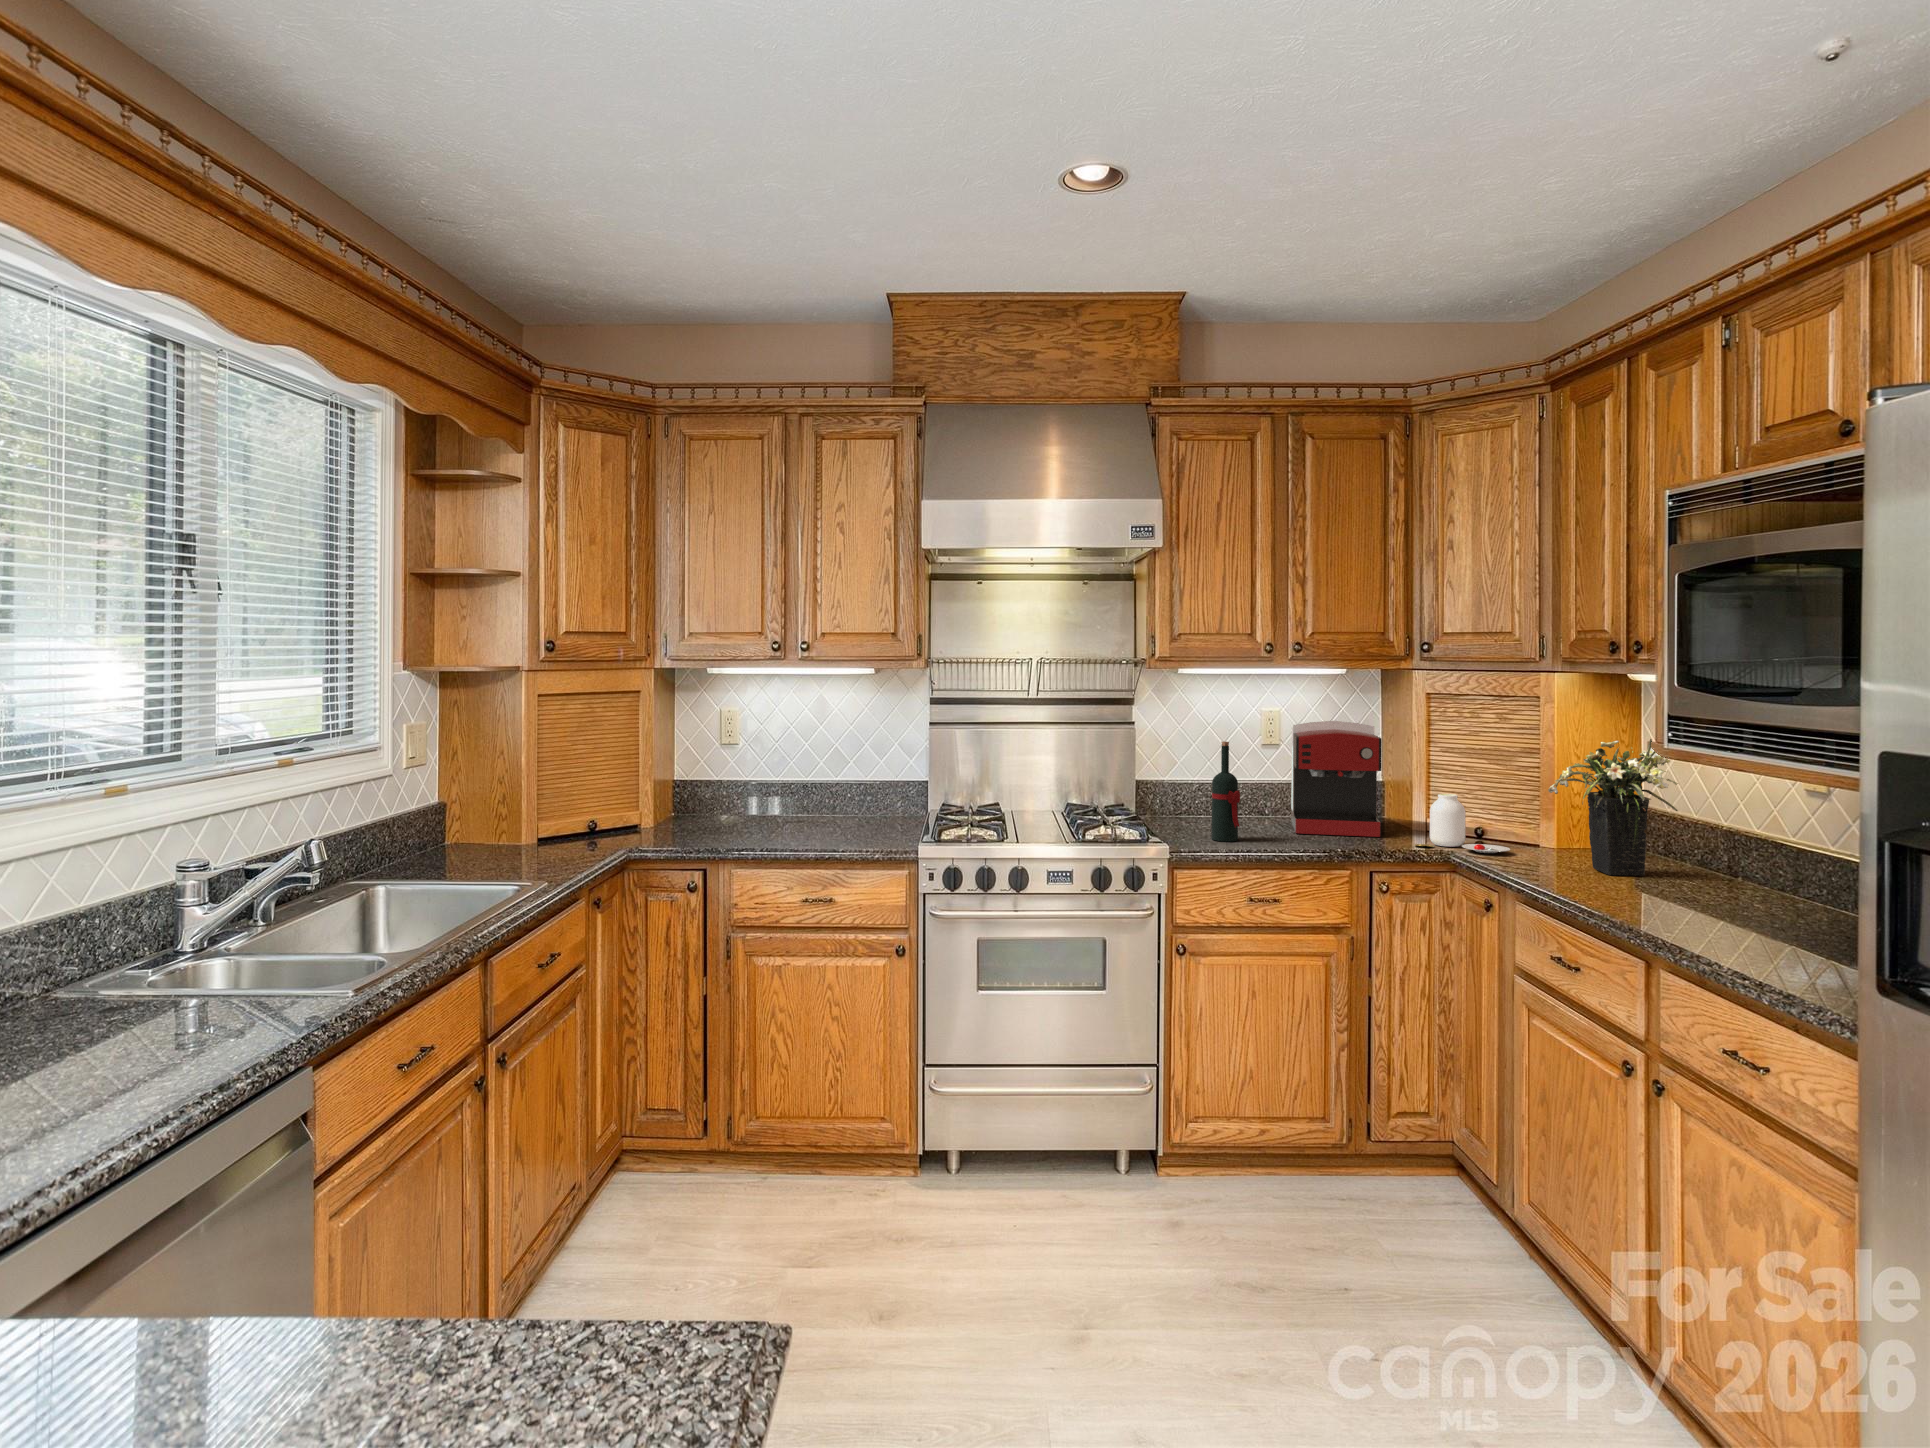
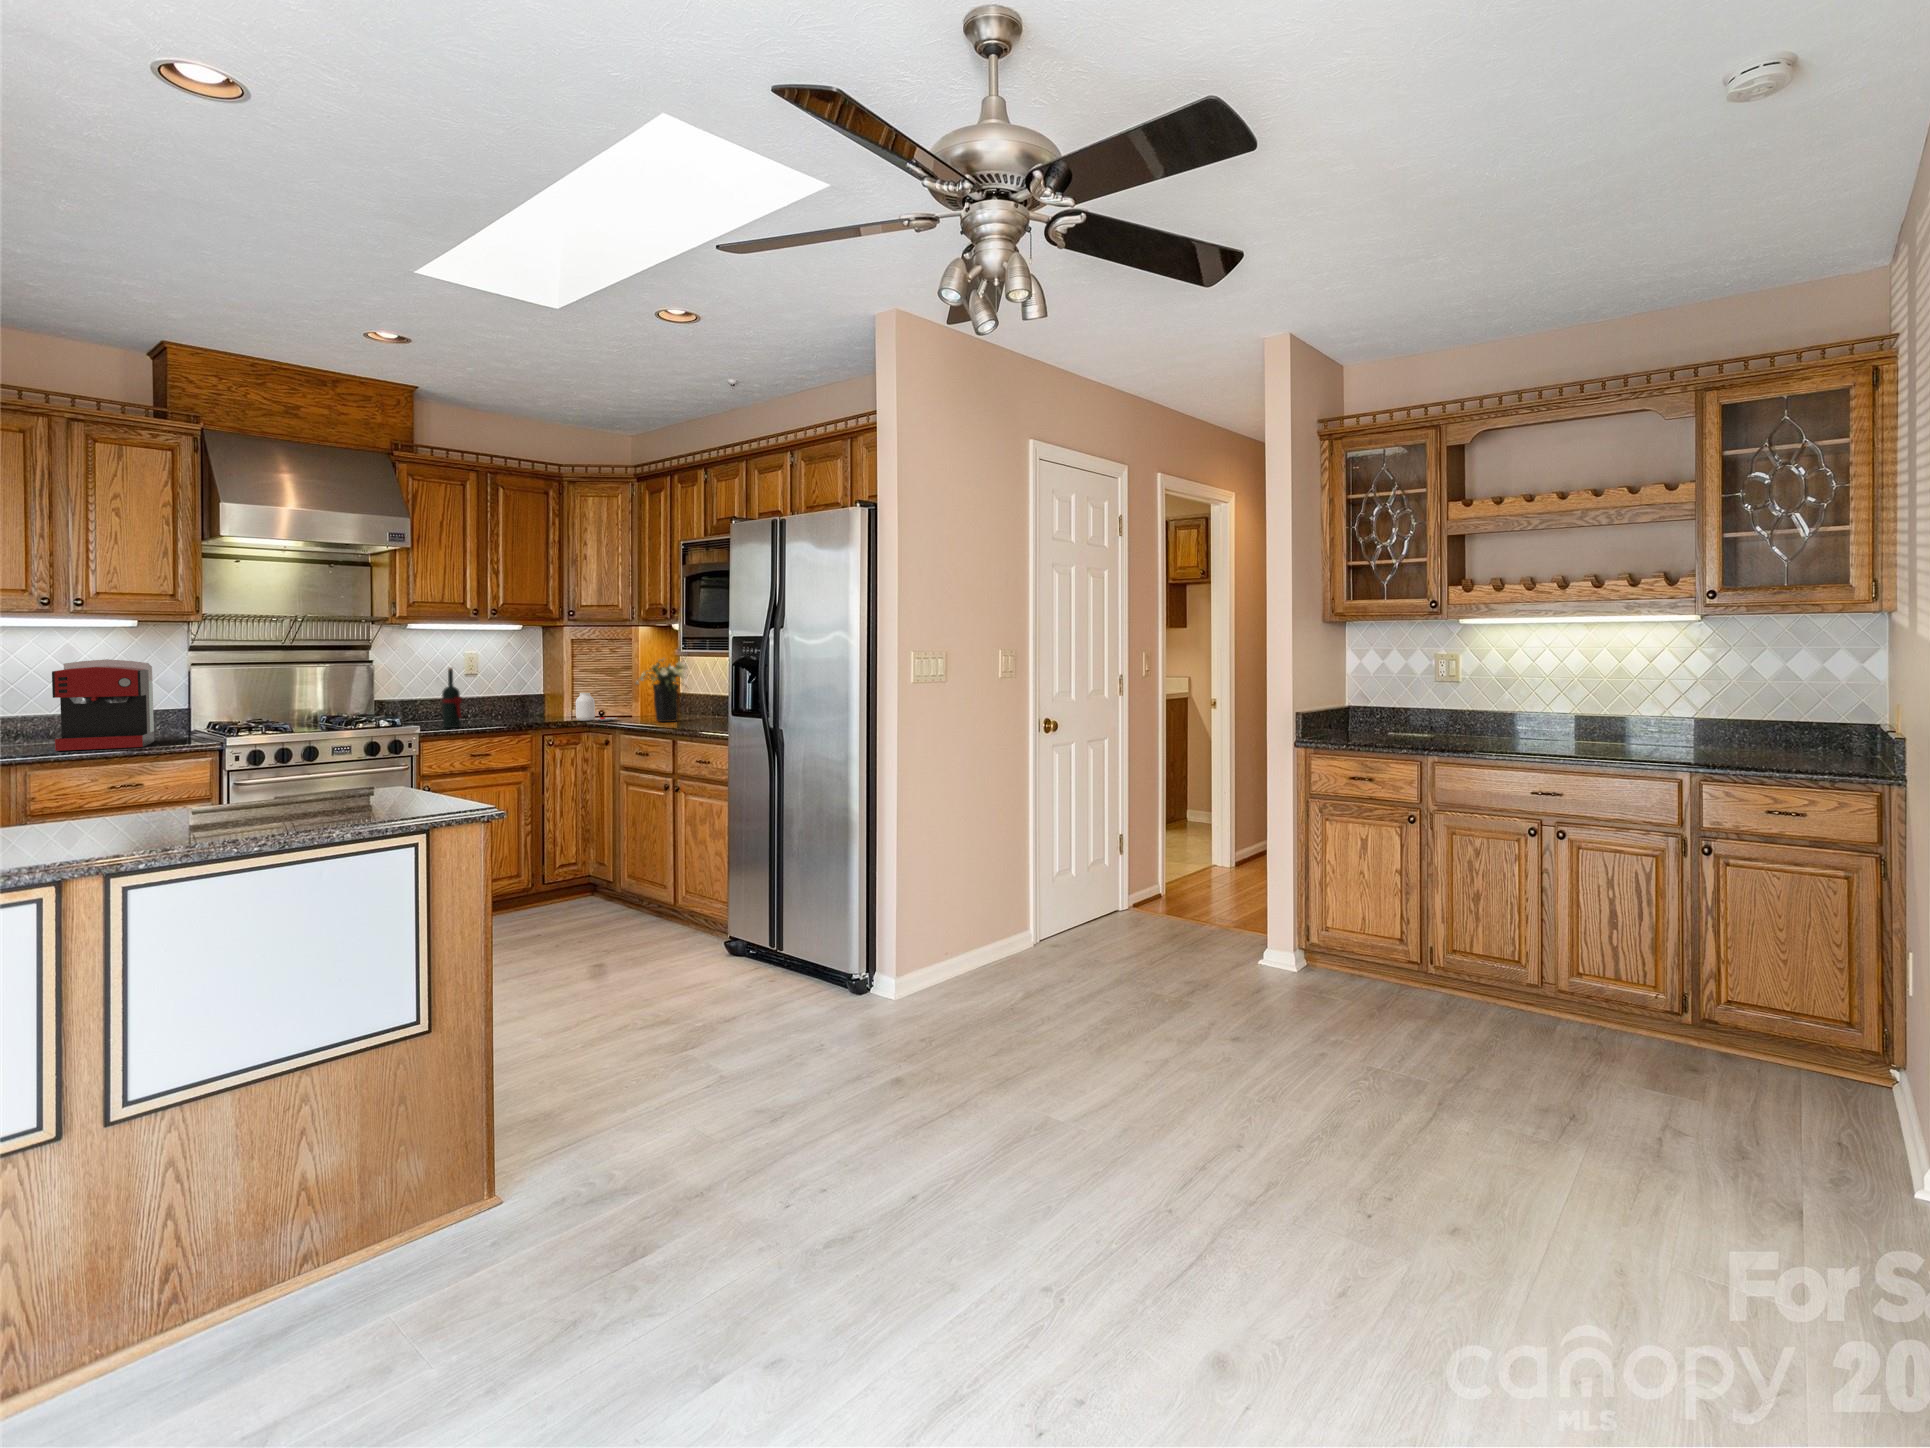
coffee maker: present [1291,721,1382,837] -> present [52,659,154,751]

